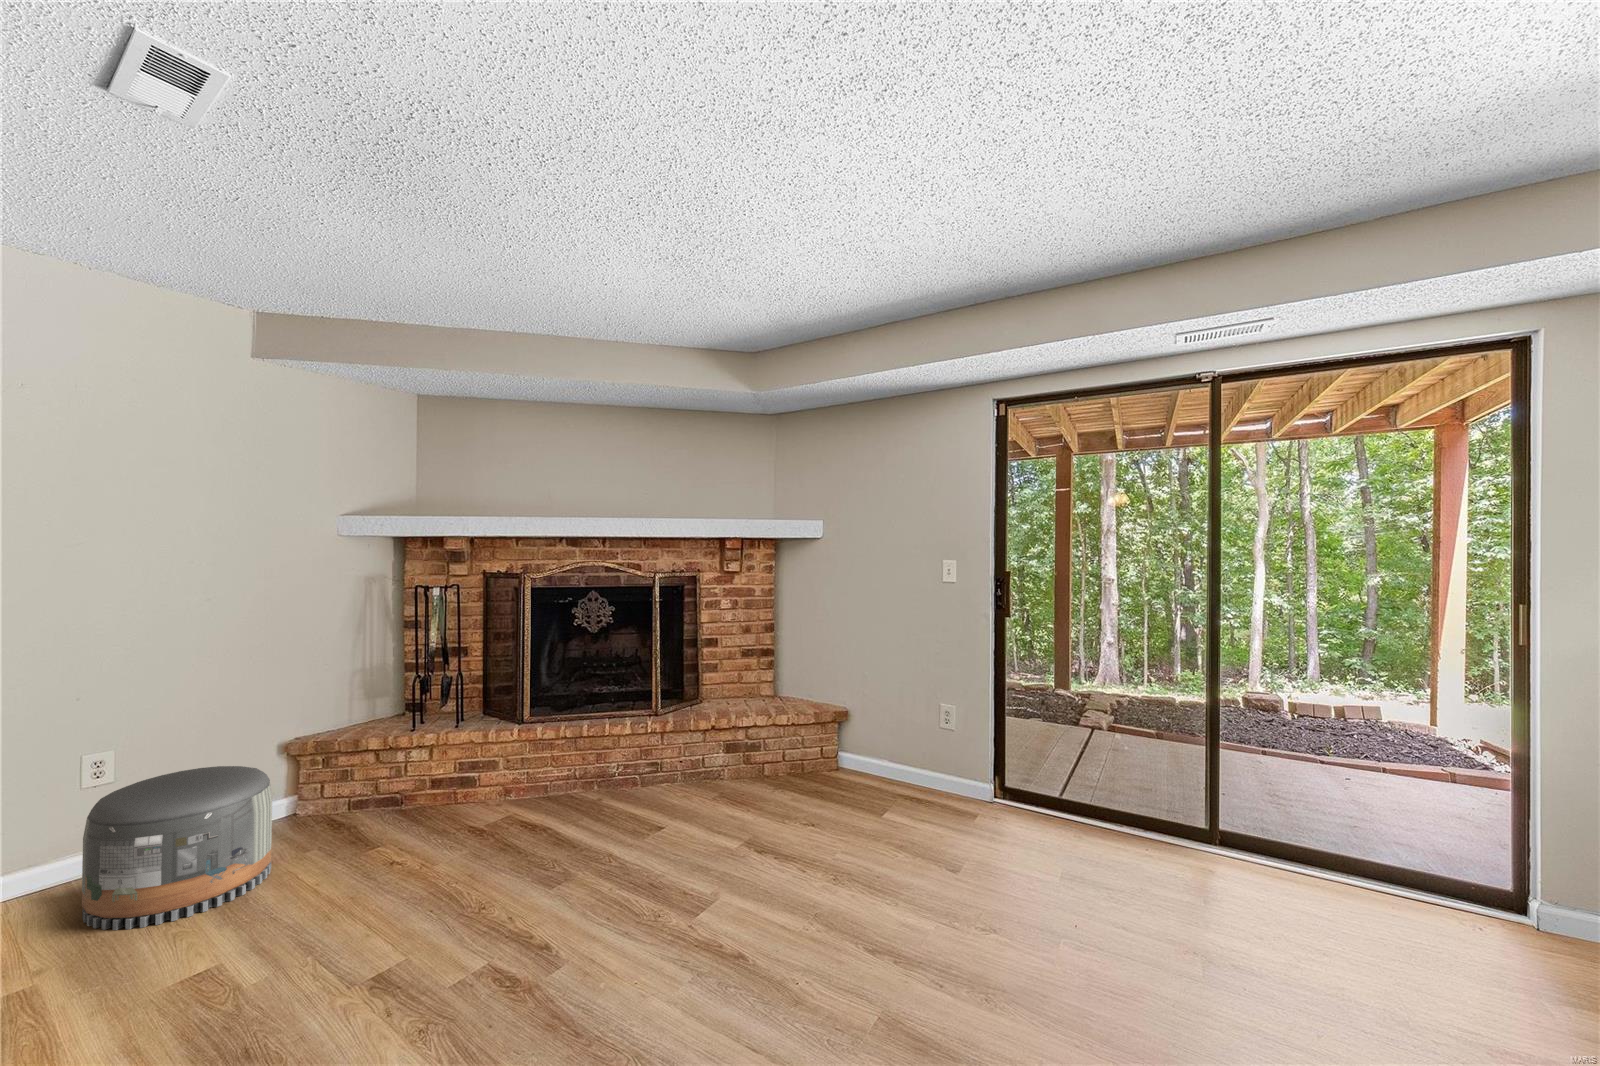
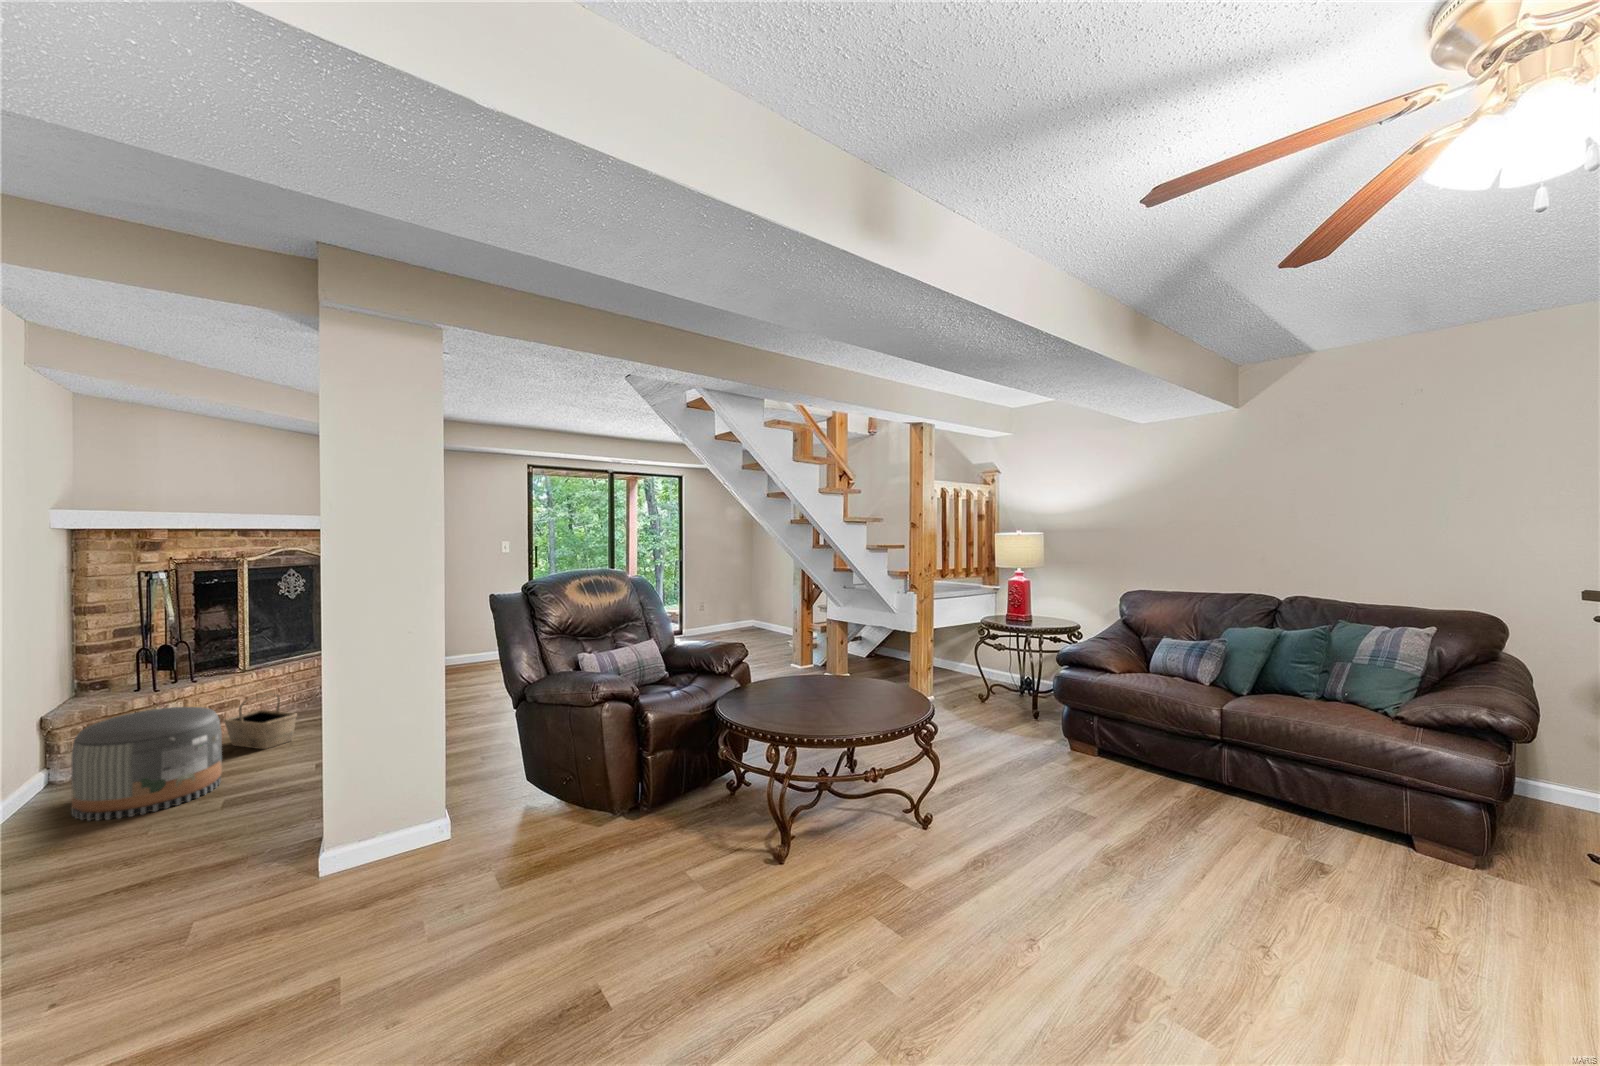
basket: none [377,771,458,858] -> present [224,694,297,749]

